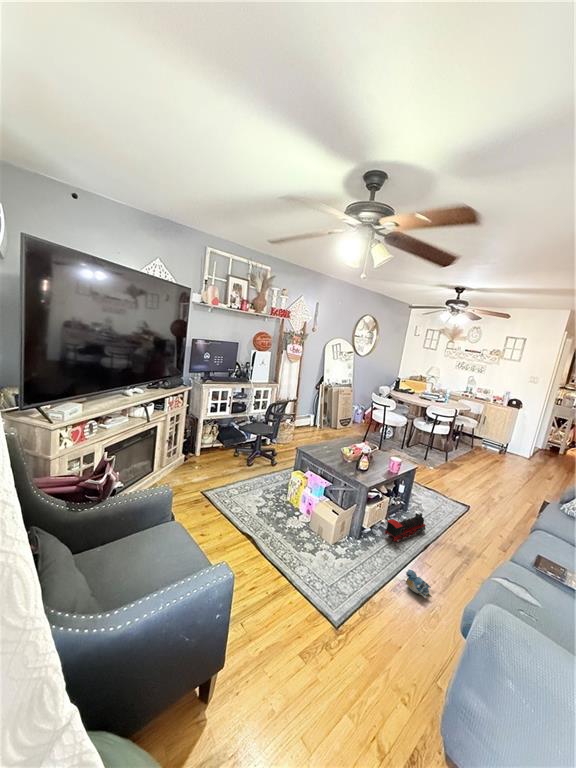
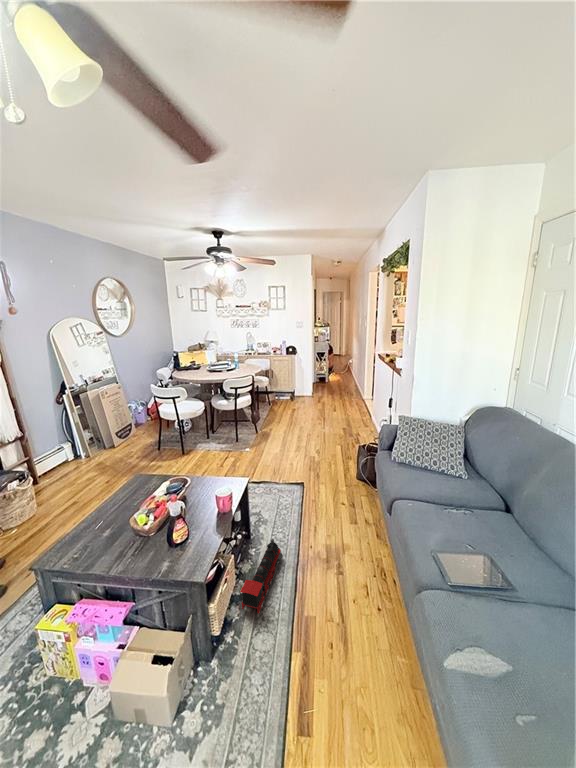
plush toy: present [406,570,431,598] -> none [299,662,339,695]

